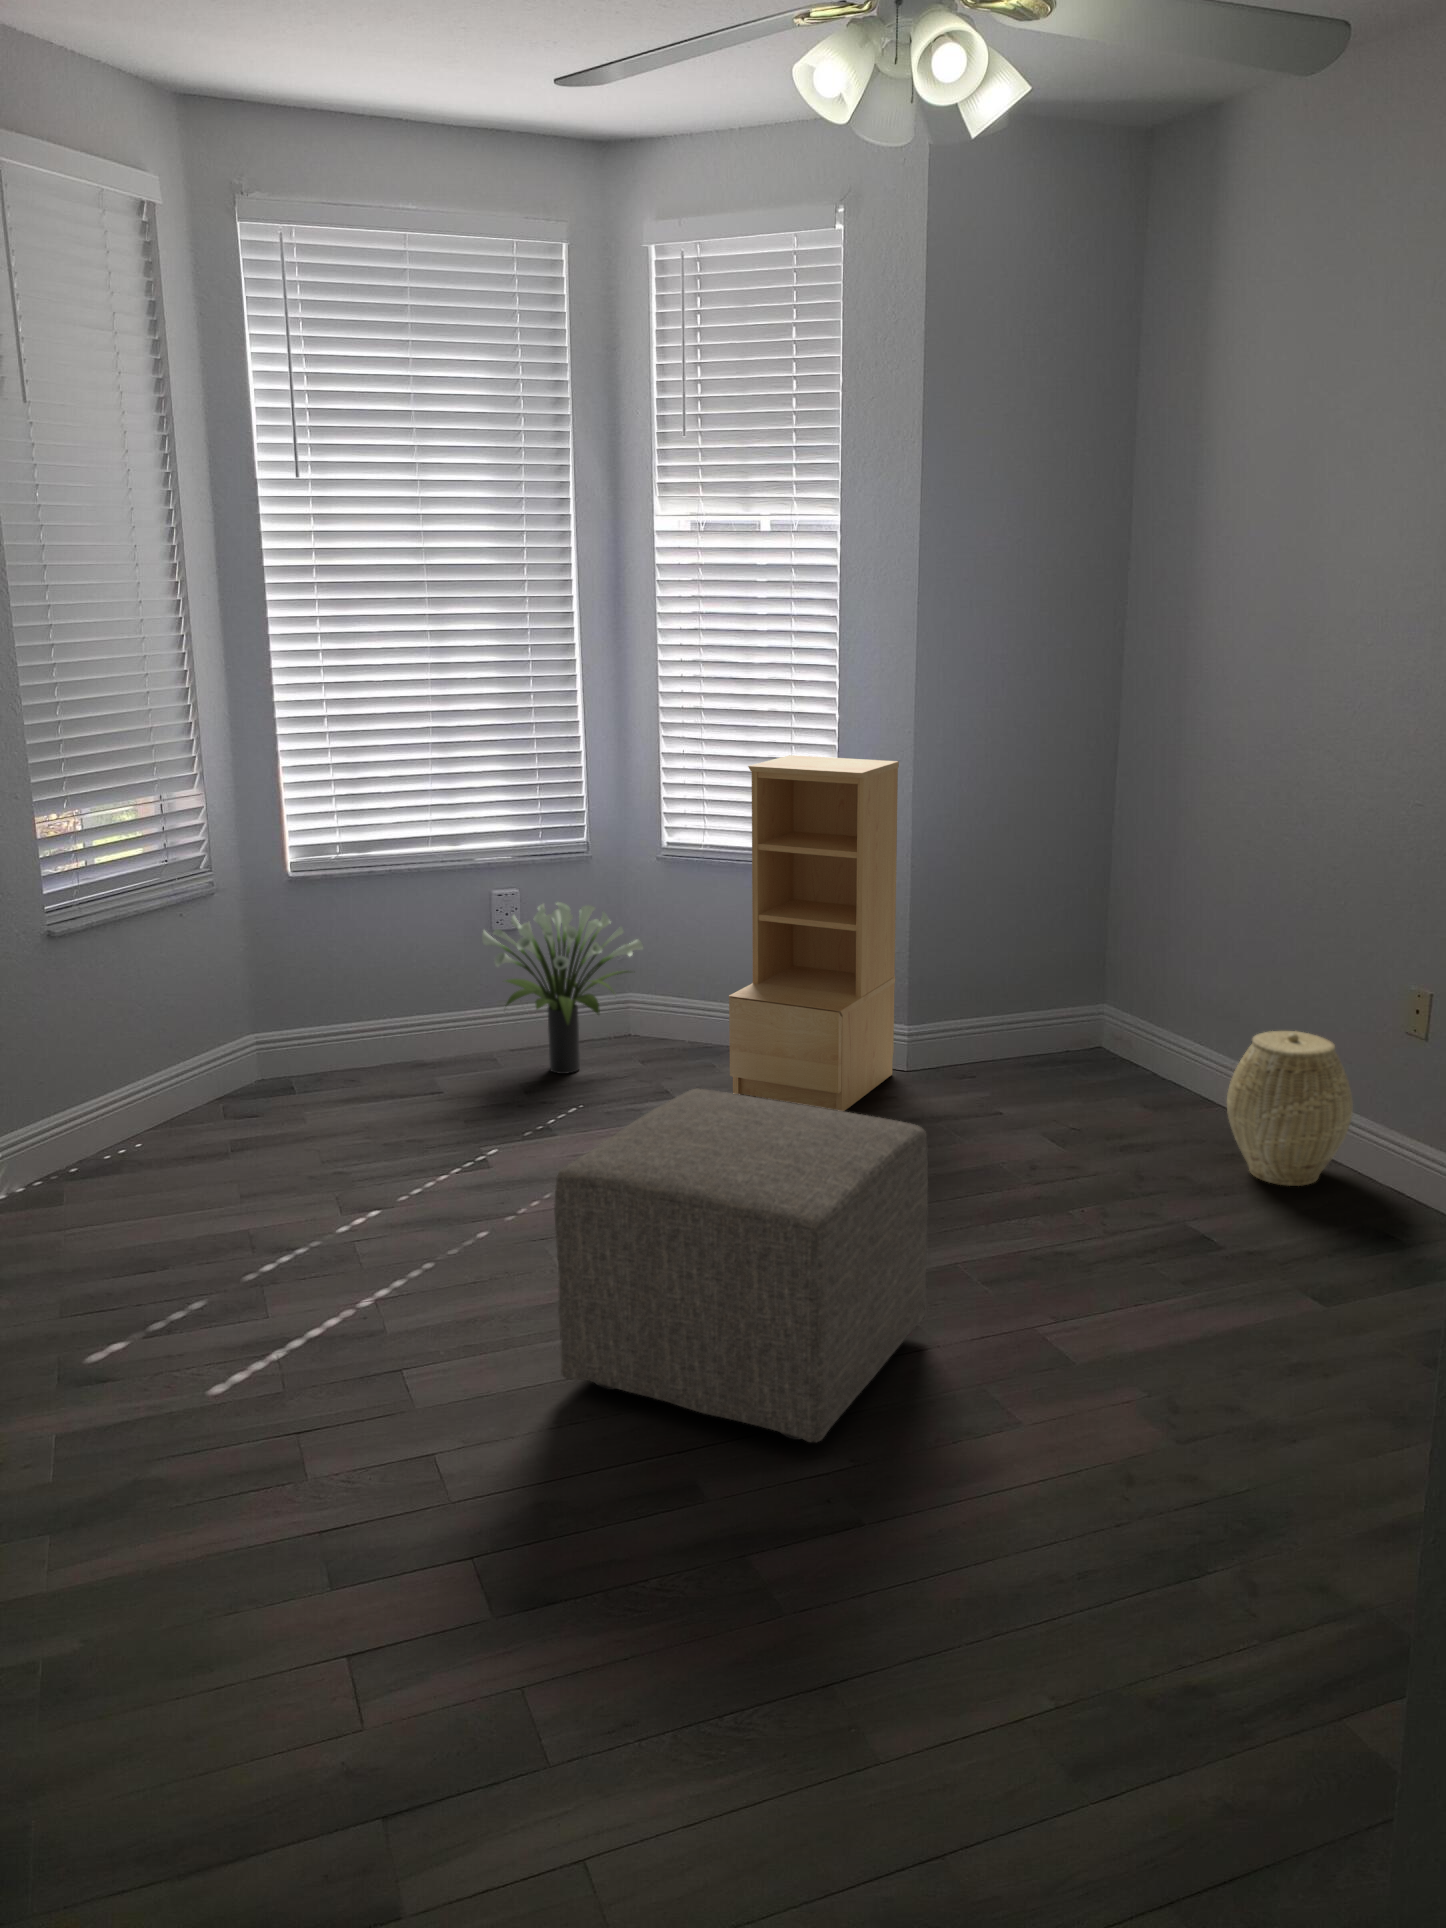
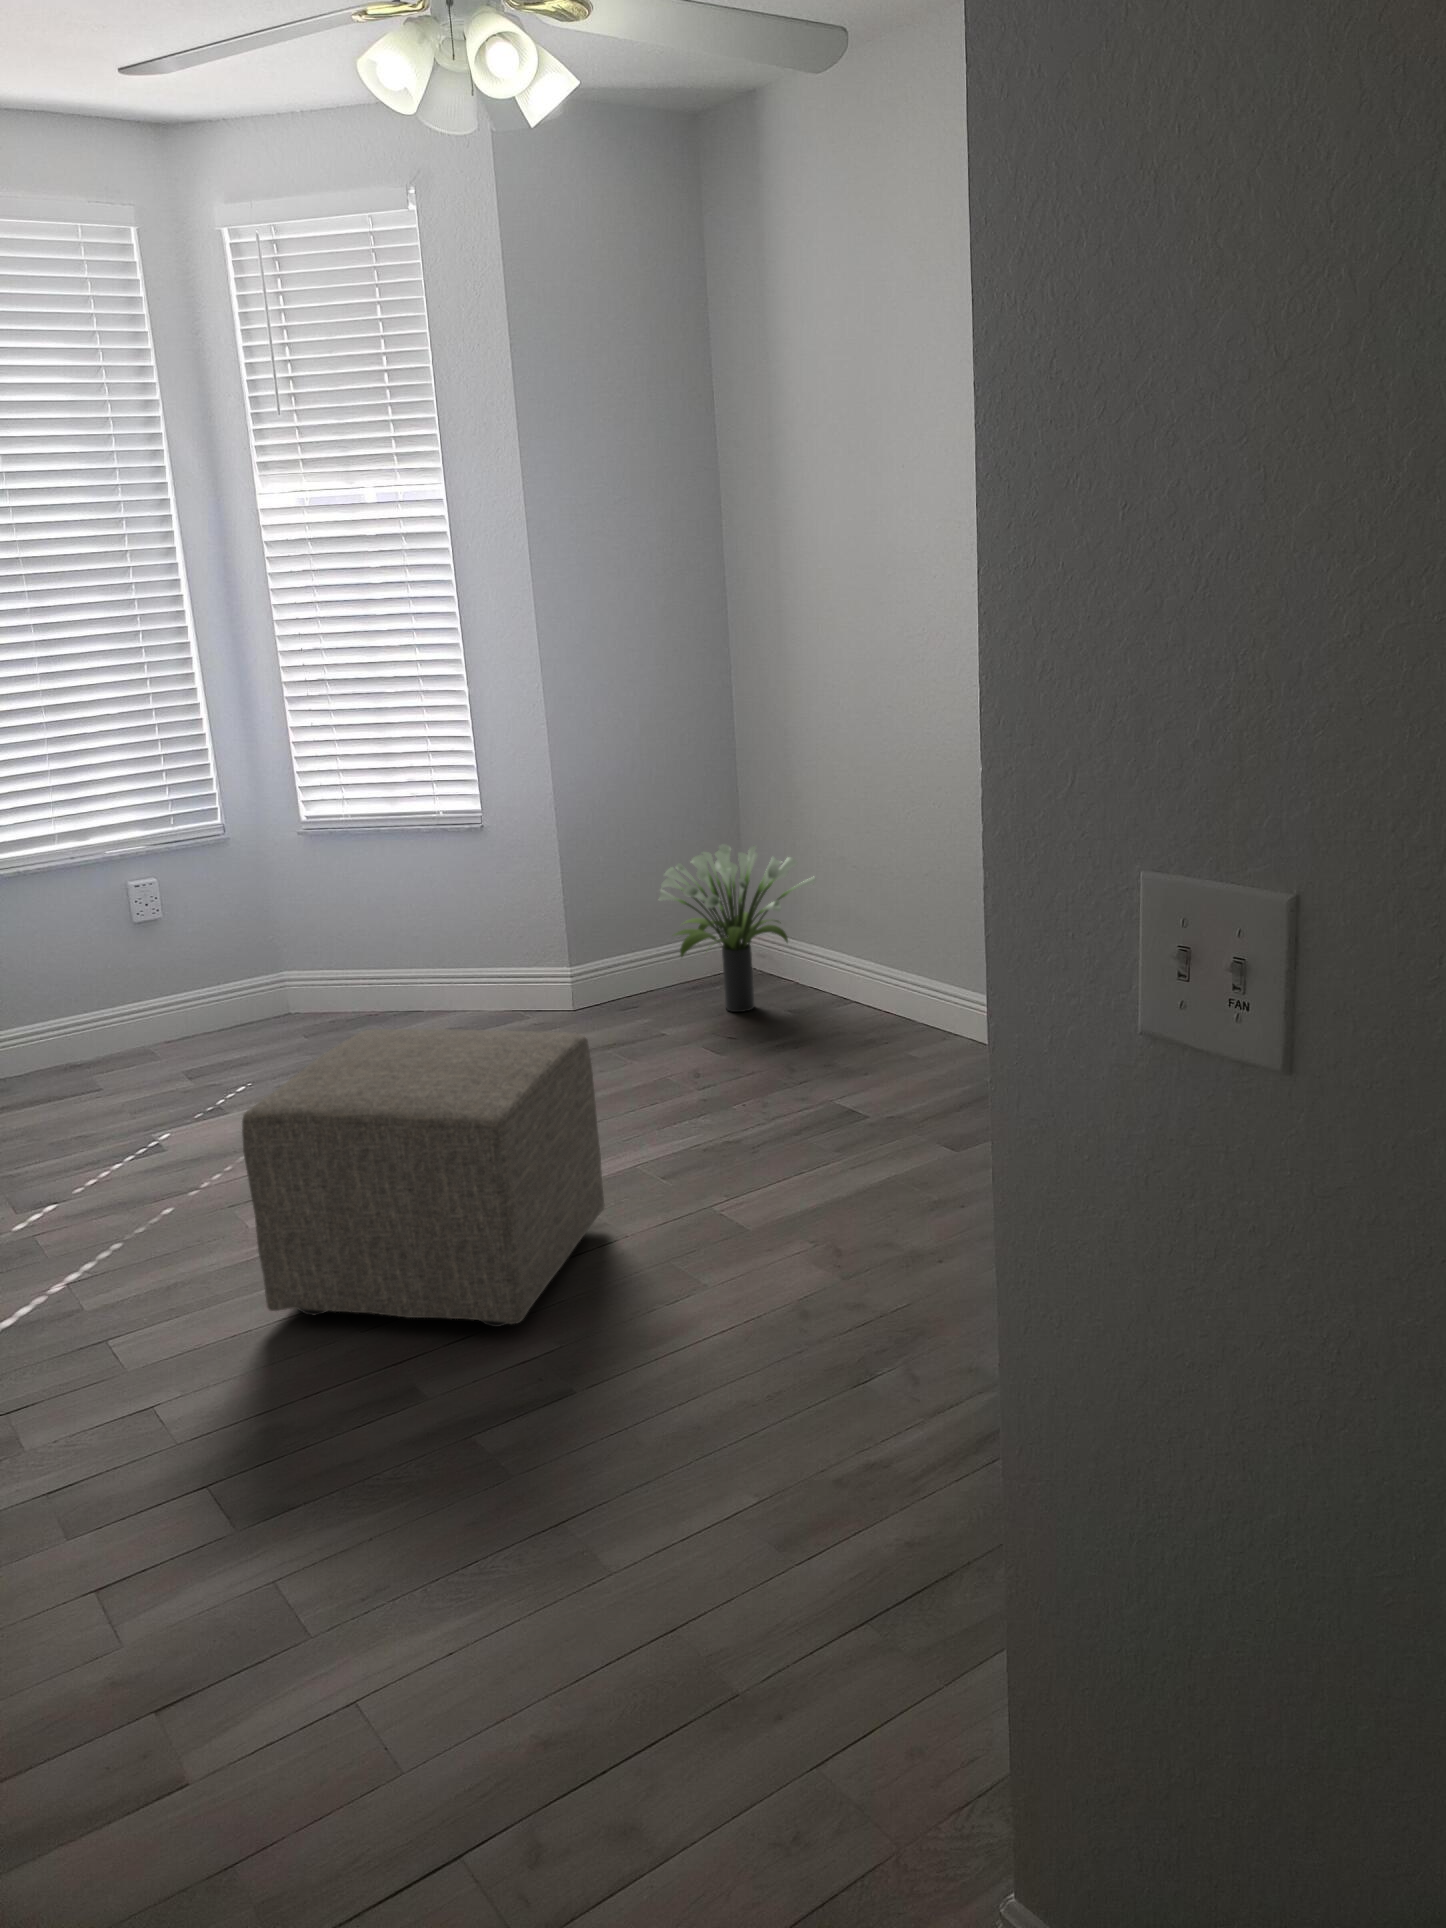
bookshelf: present [729,755,899,1111] -> none [380,716,551,1053]
potted plant: present [482,902,643,1074] -> present [659,844,816,1012]
woven basket: present [1227,1031,1353,1186] -> none [853,925,960,1061]

